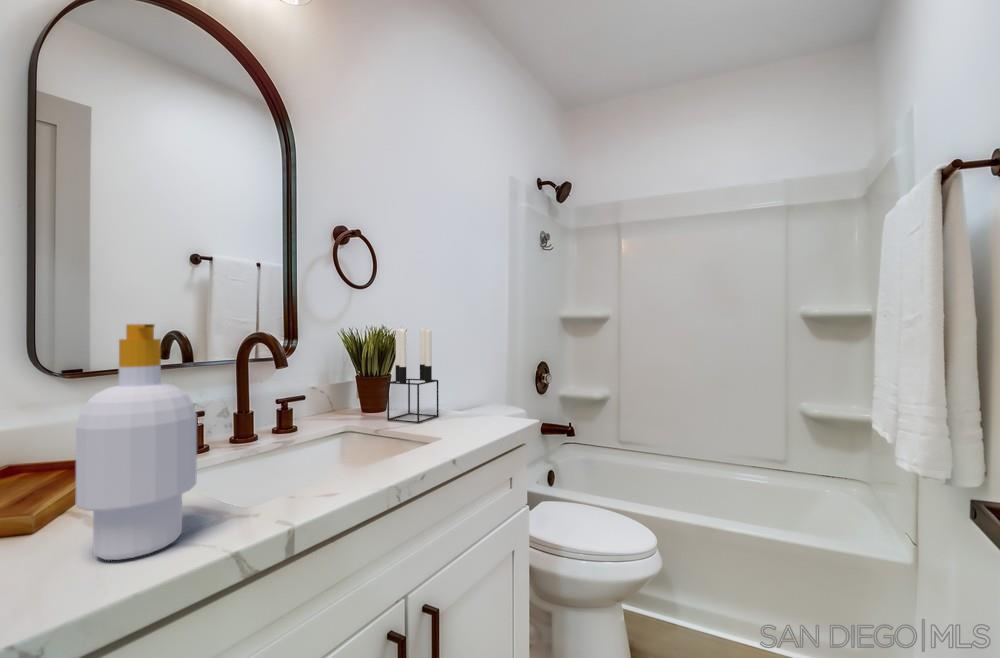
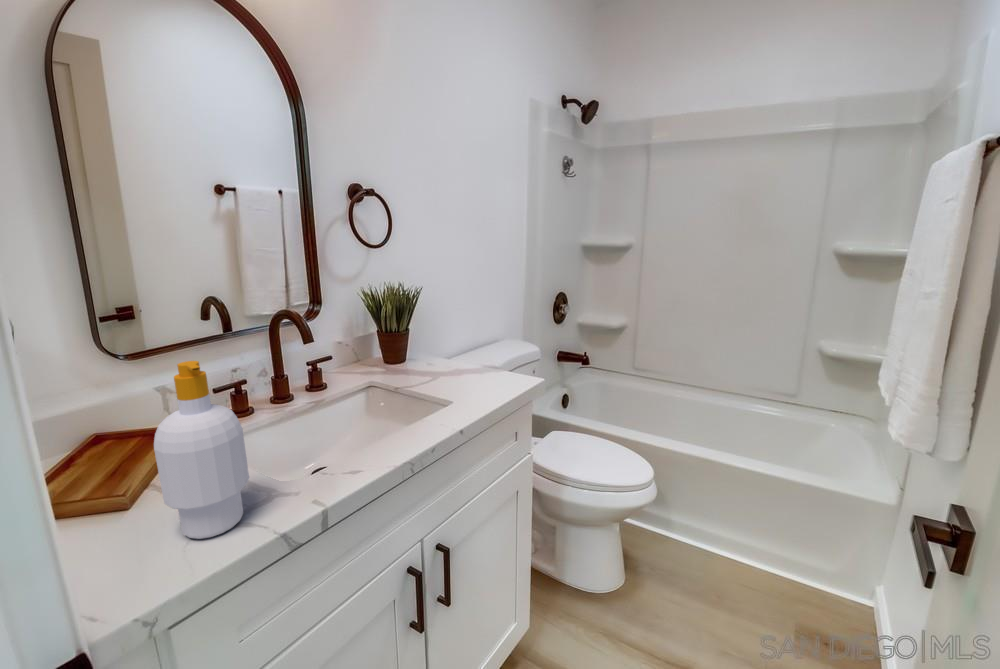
candle holder: present [387,328,439,423] -> none [405,288,453,381]

